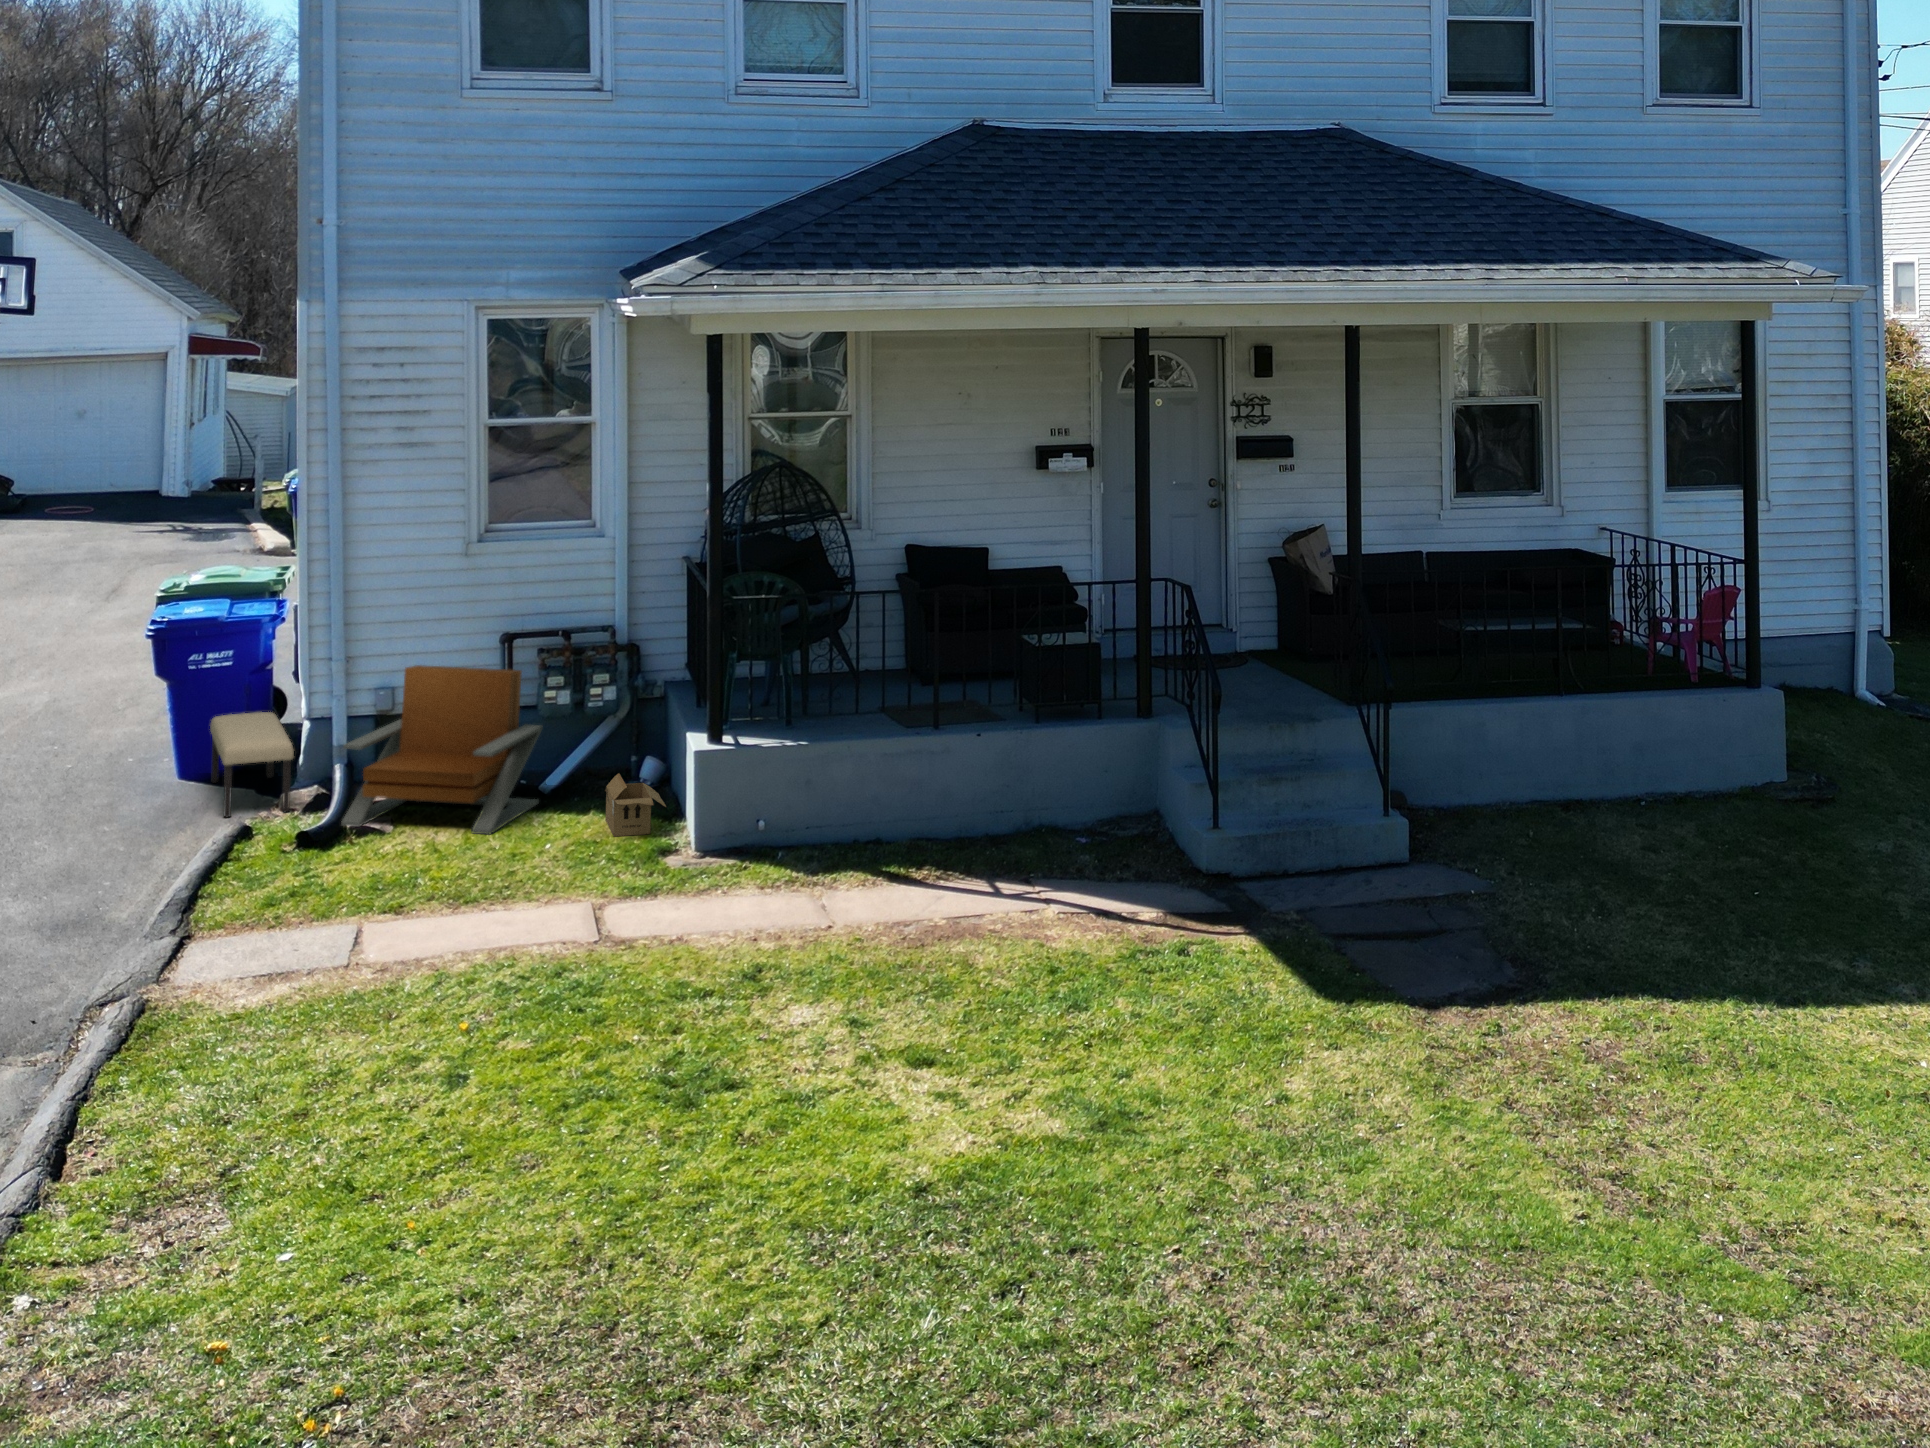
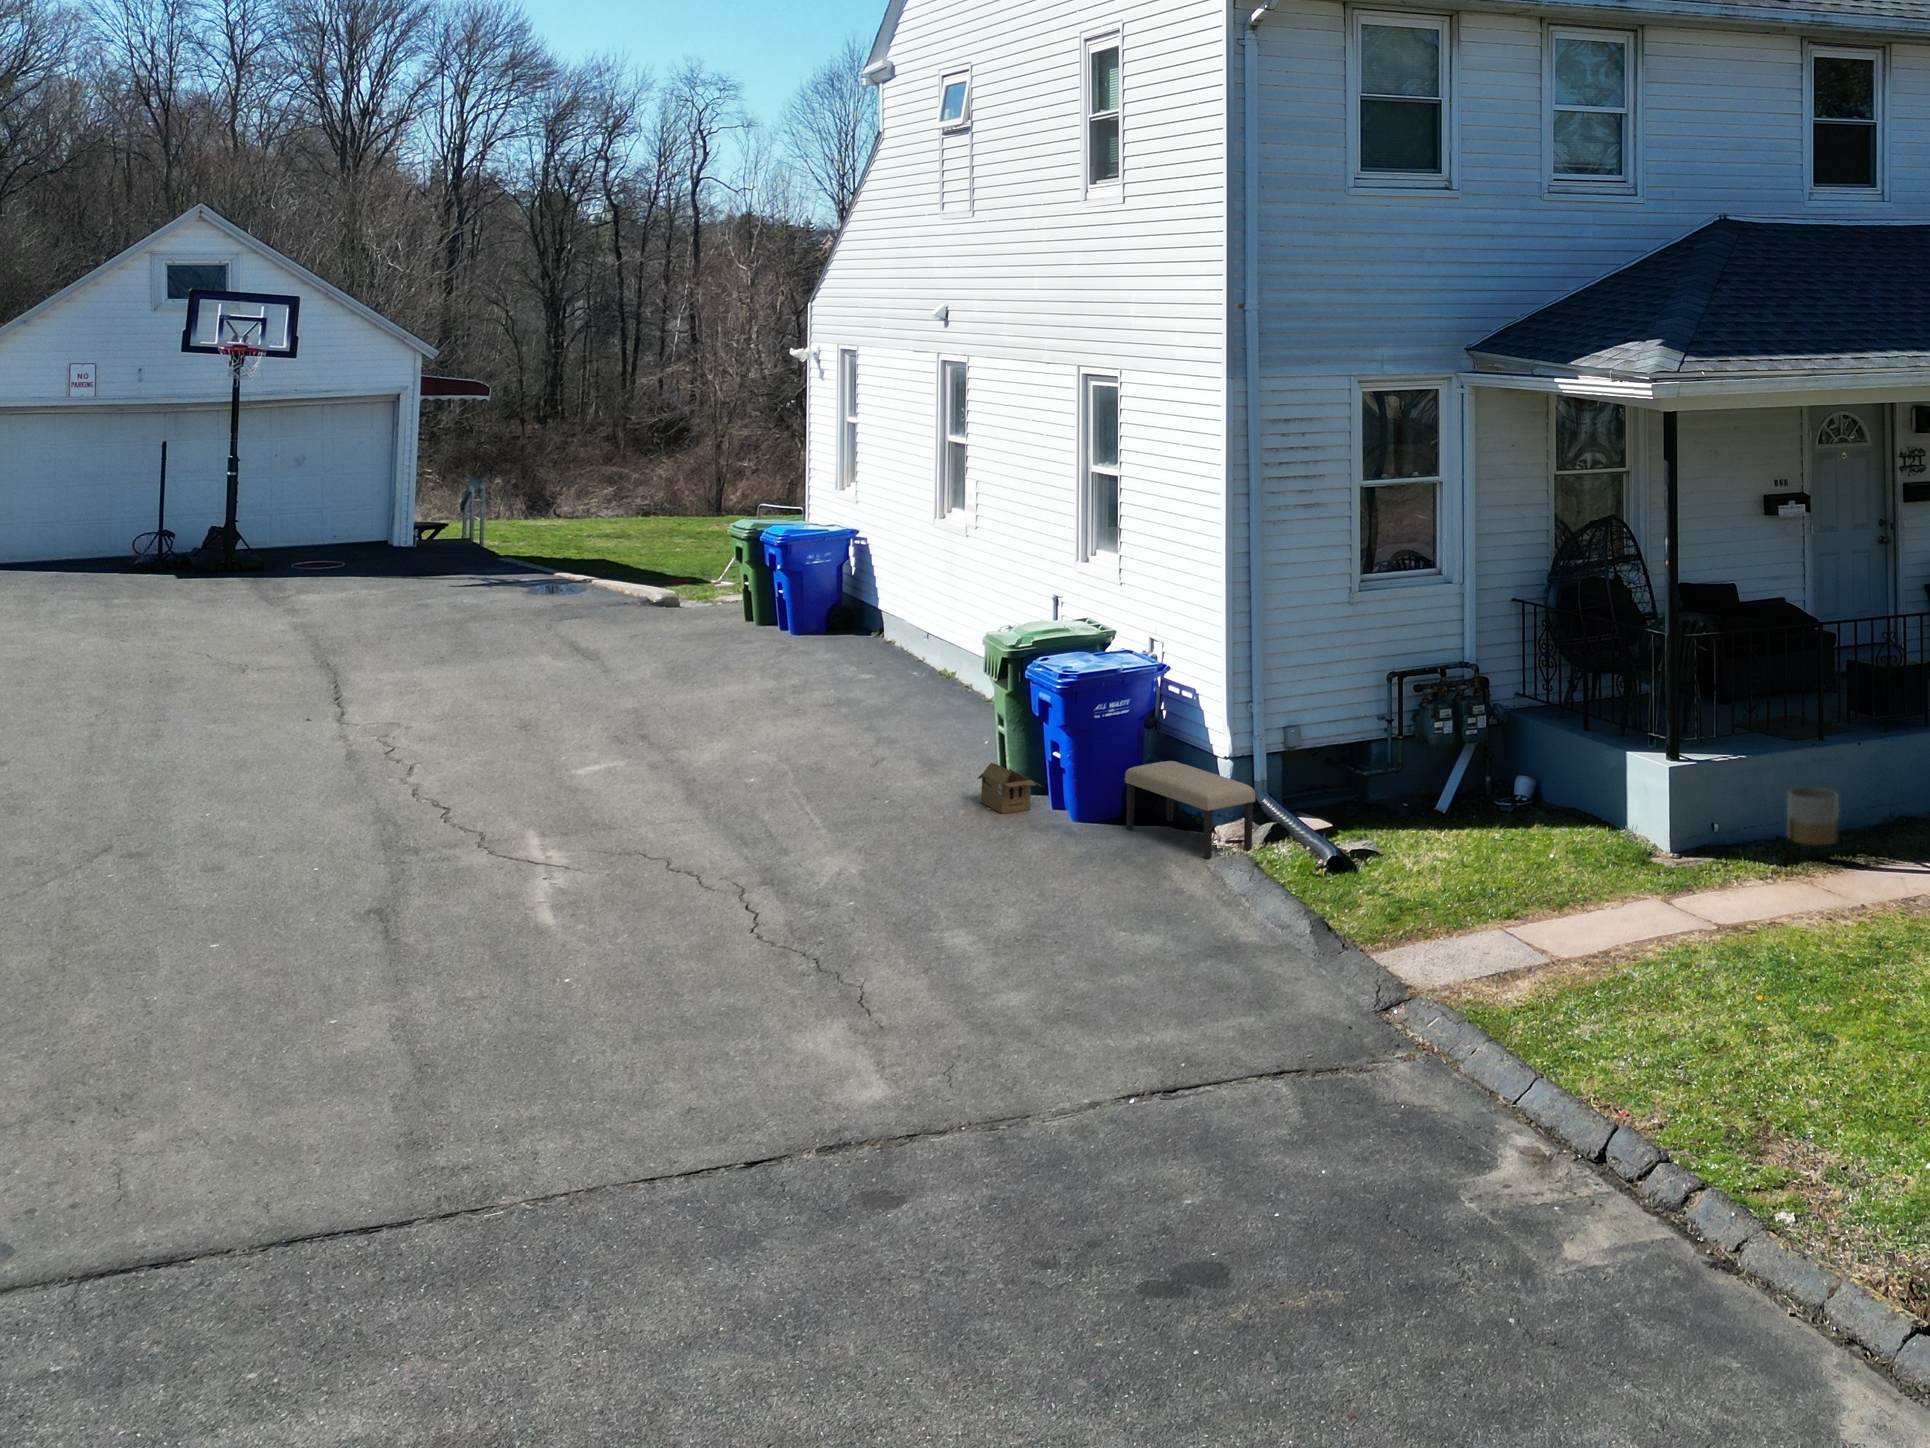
lounge chair: present [341,665,543,834] -> none [1313,709,1459,858]
cardboard box: present [605,773,666,837] -> present [977,763,1041,814]
planter: none [835,784,900,883] -> present [1787,787,1839,863]

